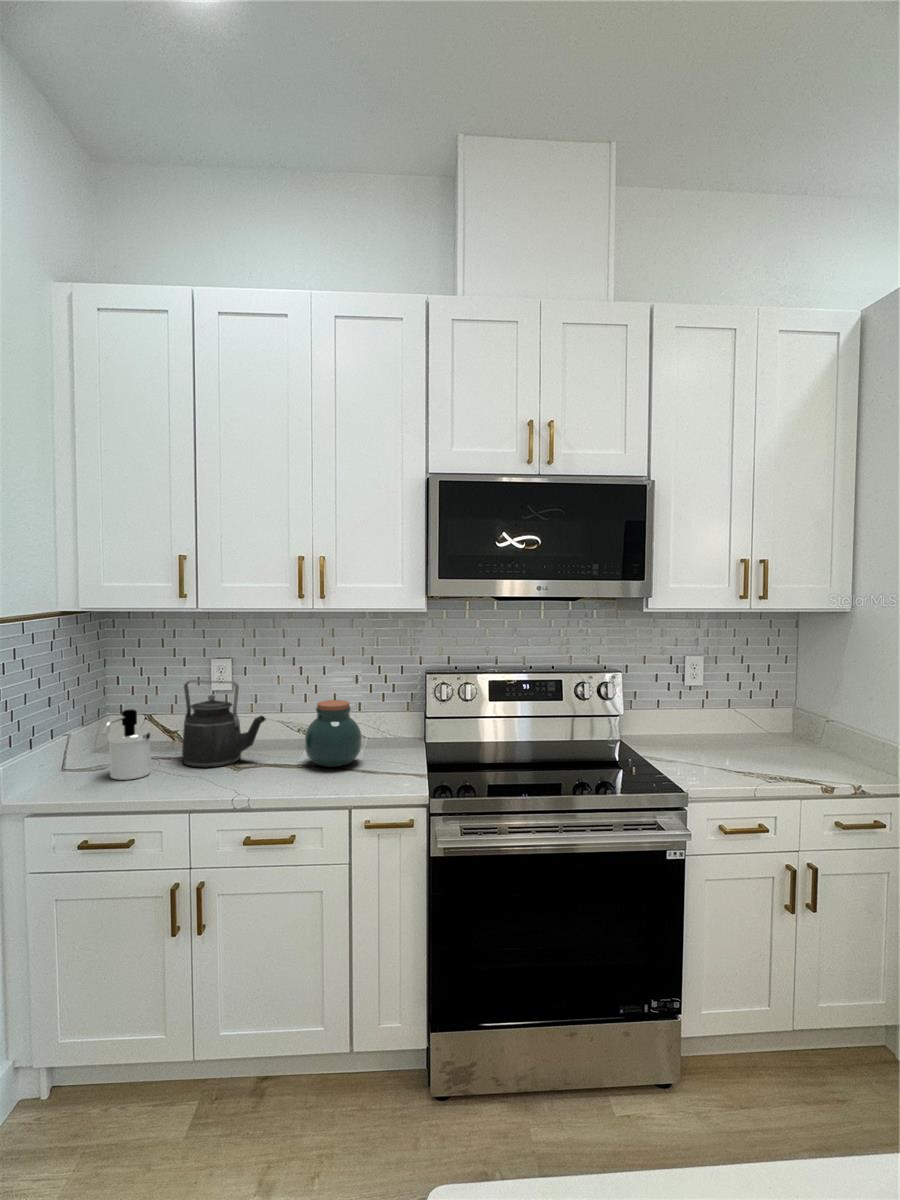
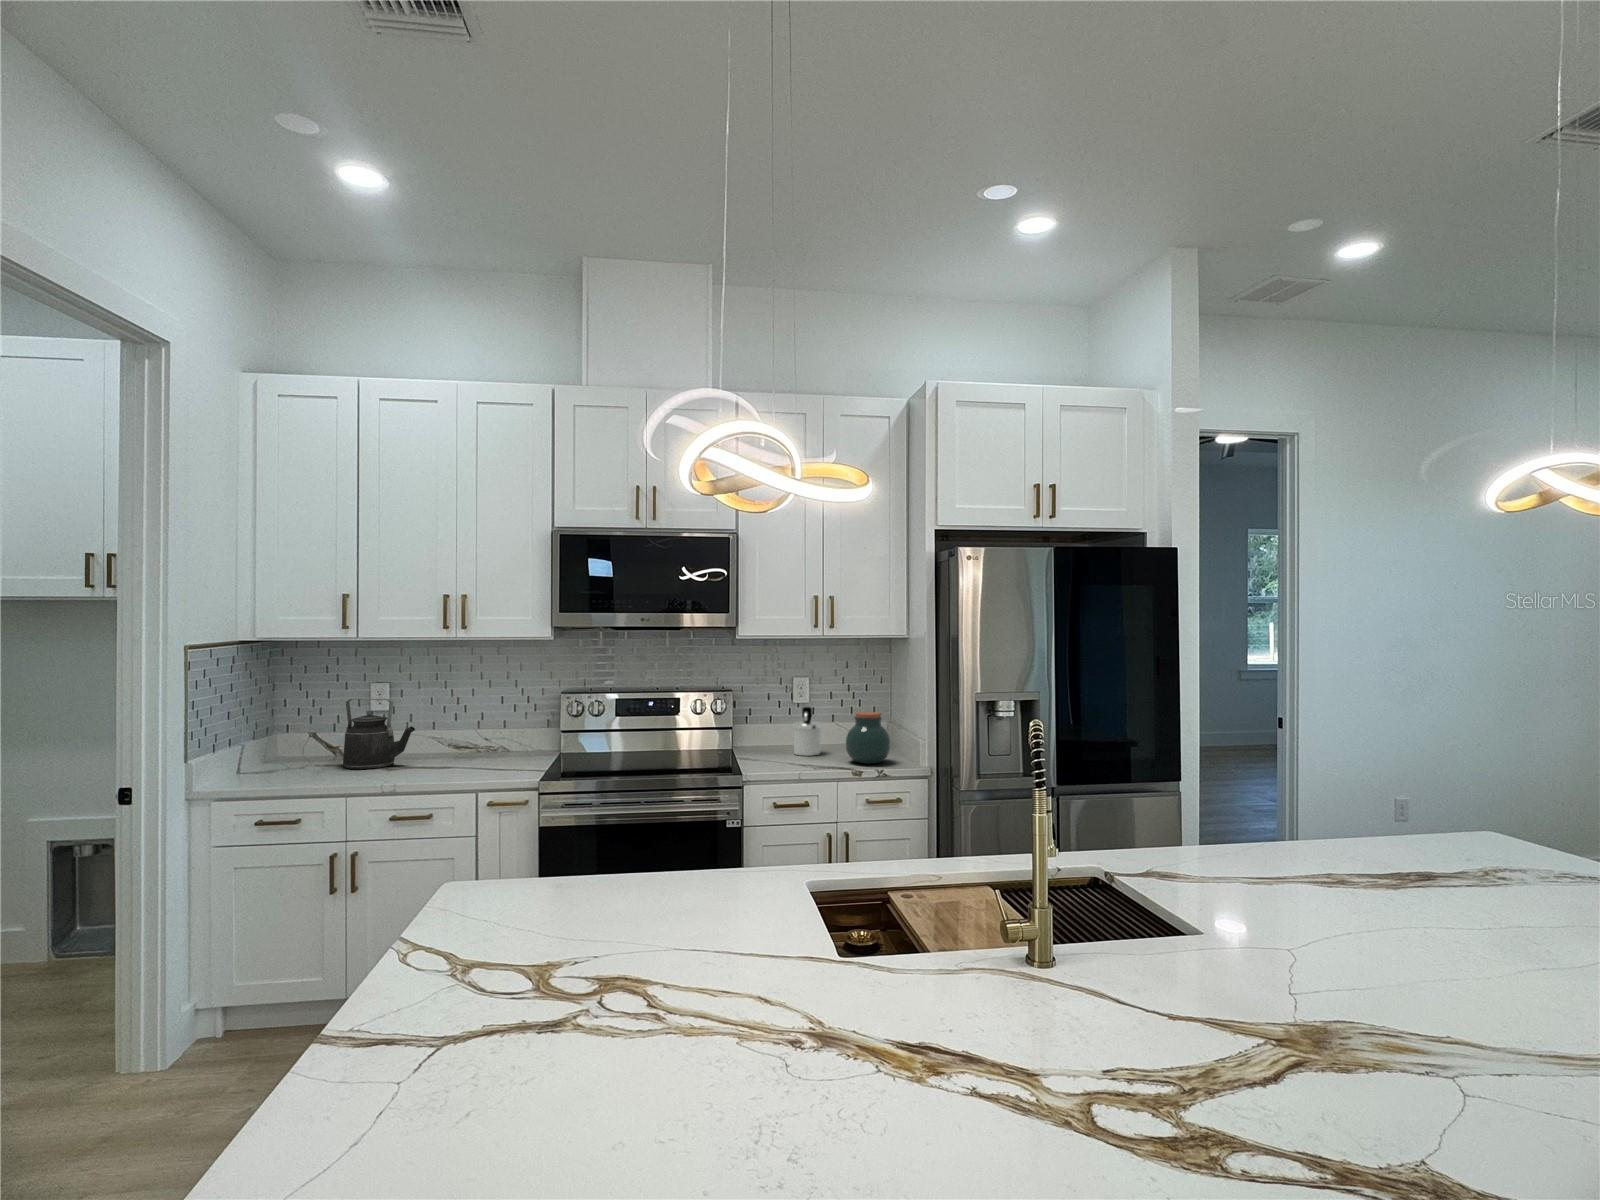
jar: present [305,700,362,767] -> present [846,712,891,764]
soap dispenser: present [102,709,151,780] -> present [793,707,821,756]

